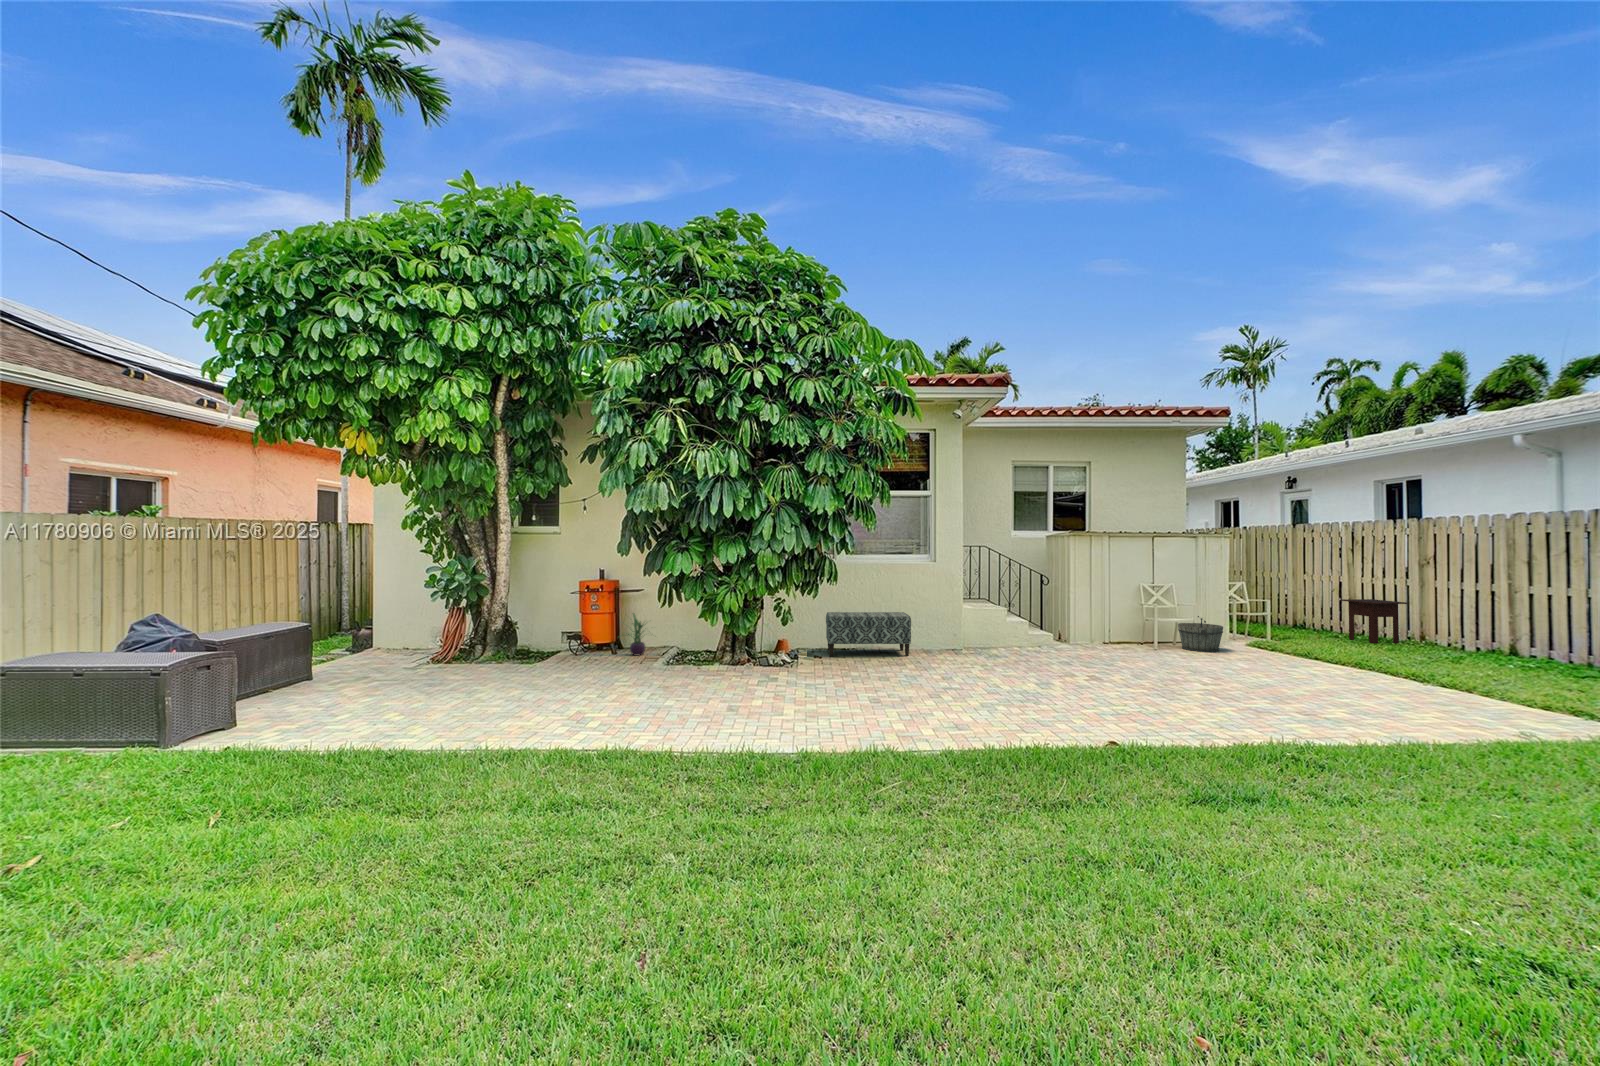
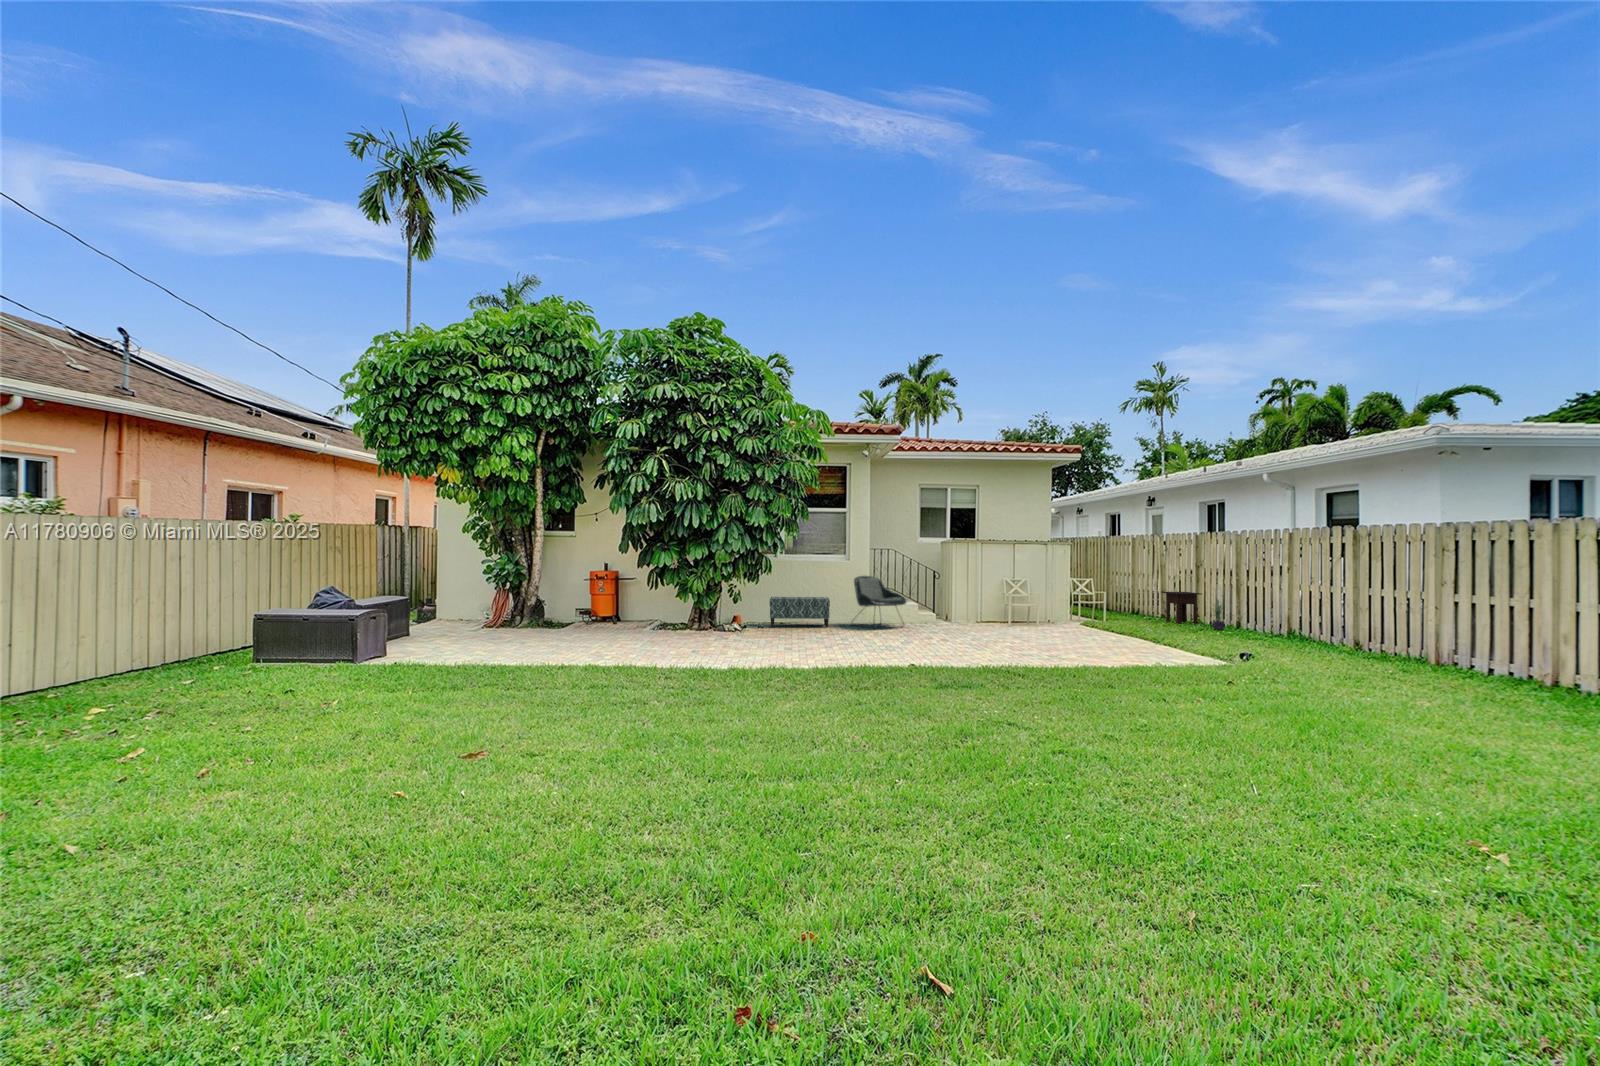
lounge chair: none [938,582,1017,660] -> present [854,576,906,628]
decorative plant: present [628,614,646,655] -> present [1212,600,1225,630]
wooden bucket: present [1178,616,1223,652] -> none [1029,602,1059,627]

